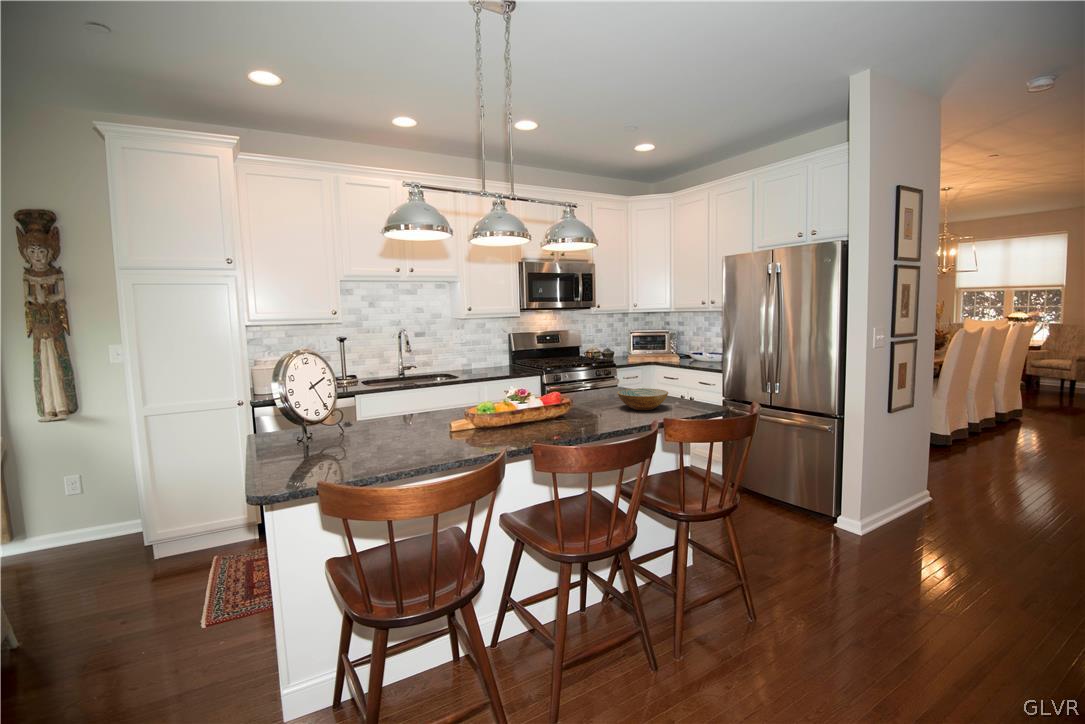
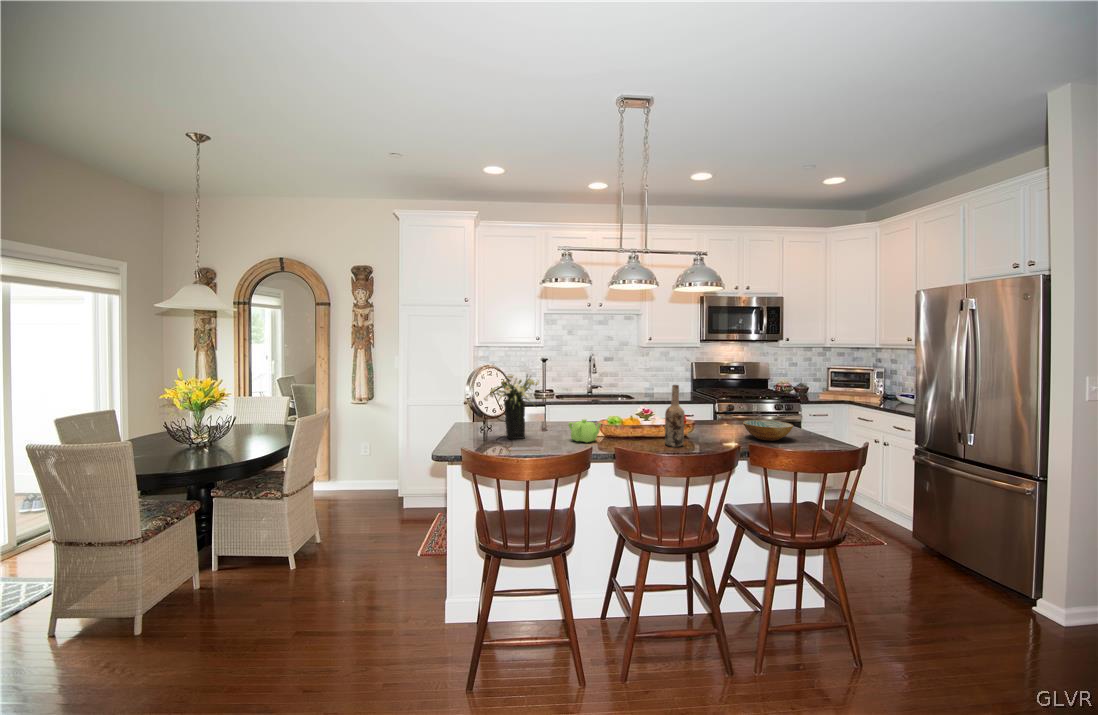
flower arrangement: none [304,357,386,450] -> present [484,375,539,439]
wine bottle: none [551,358,574,431] -> present [665,385,685,447]
teapot: none [430,411,478,441] -> present [568,419,602,442]

